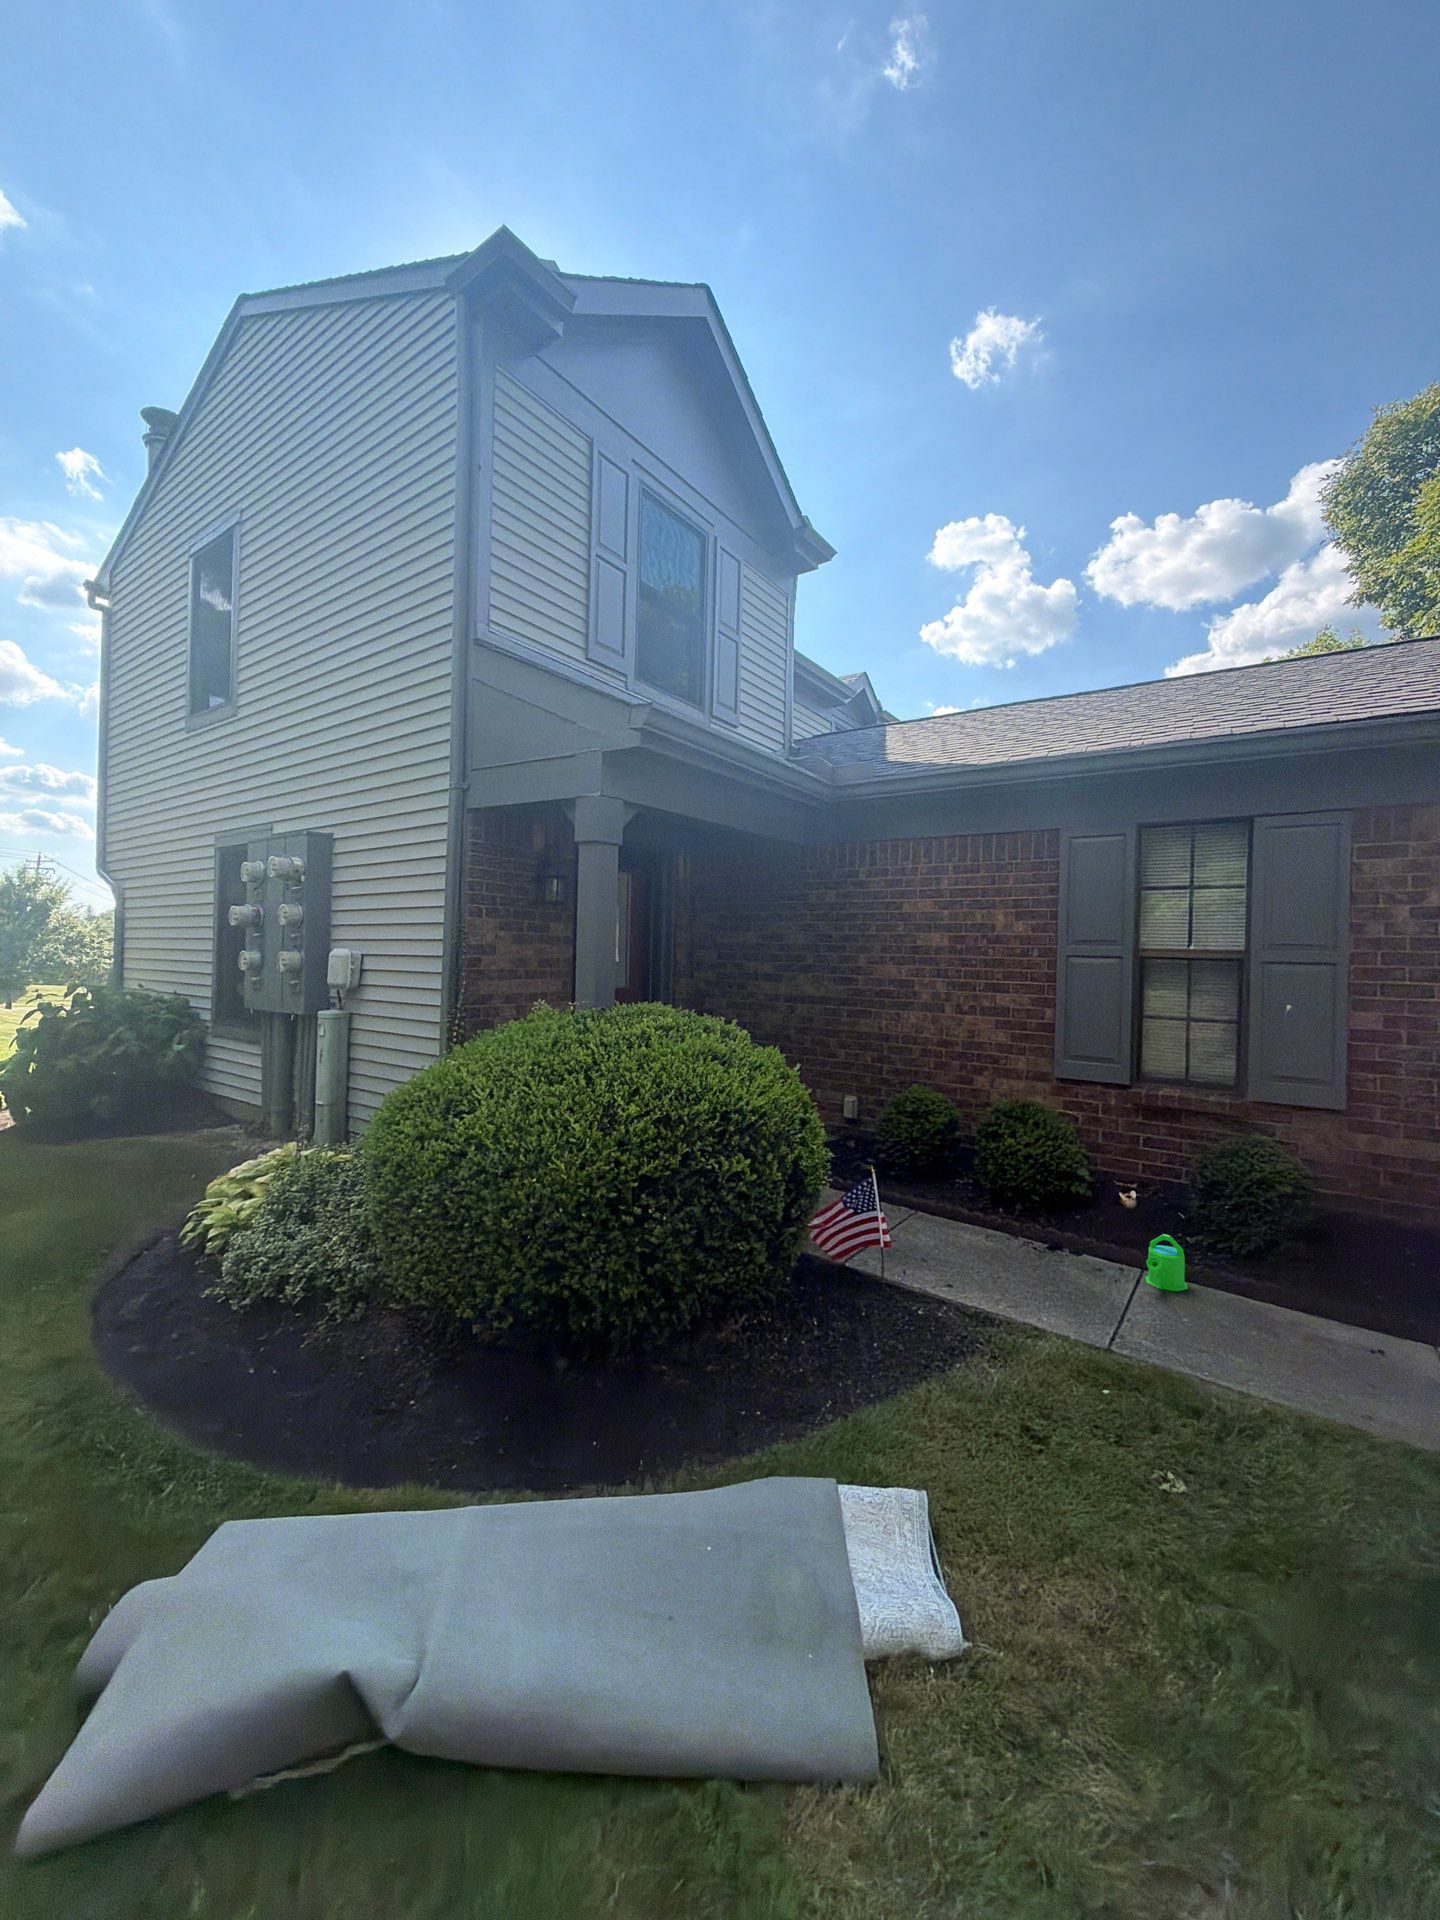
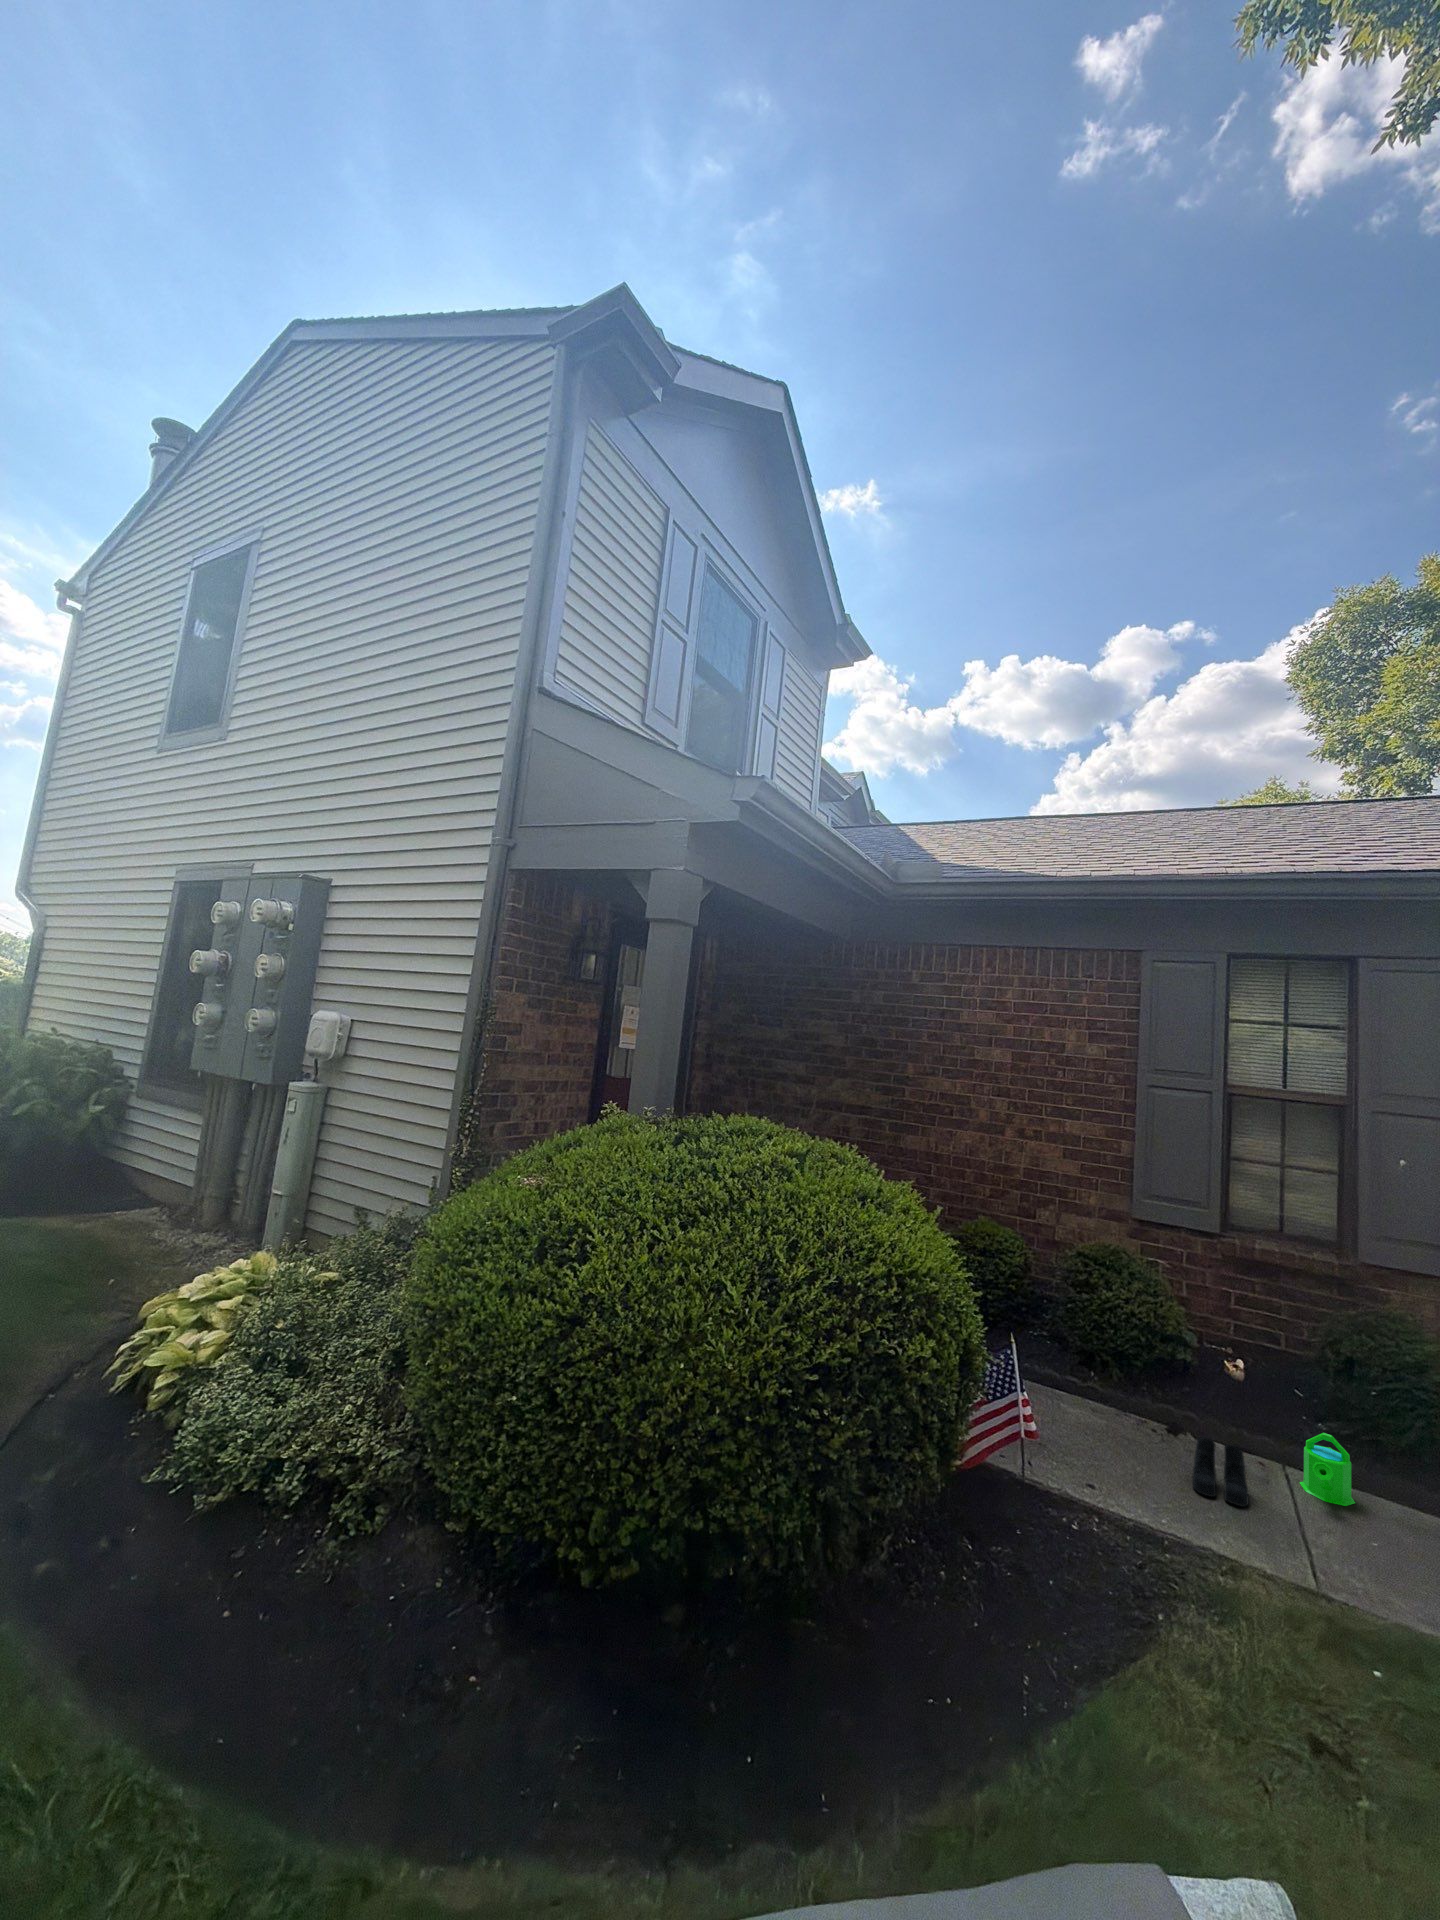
boots: none [1043,1242,1090,1294] -> present [1193,1436,1248,1507]

